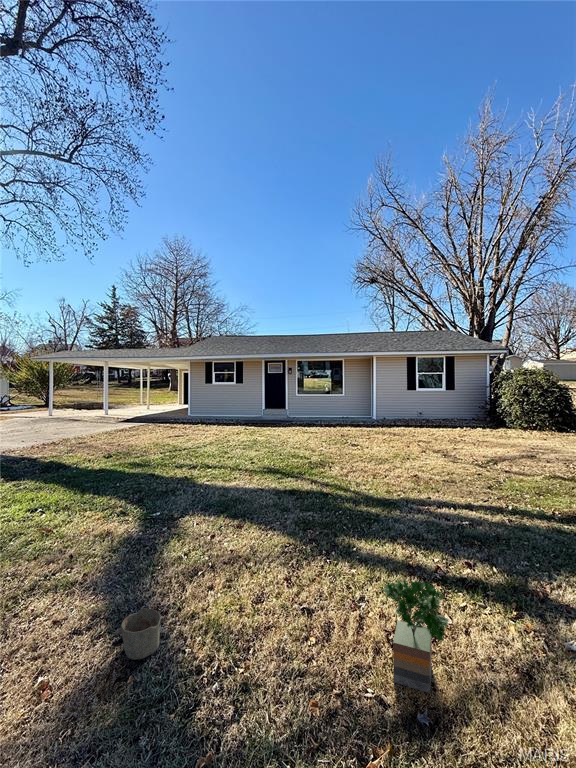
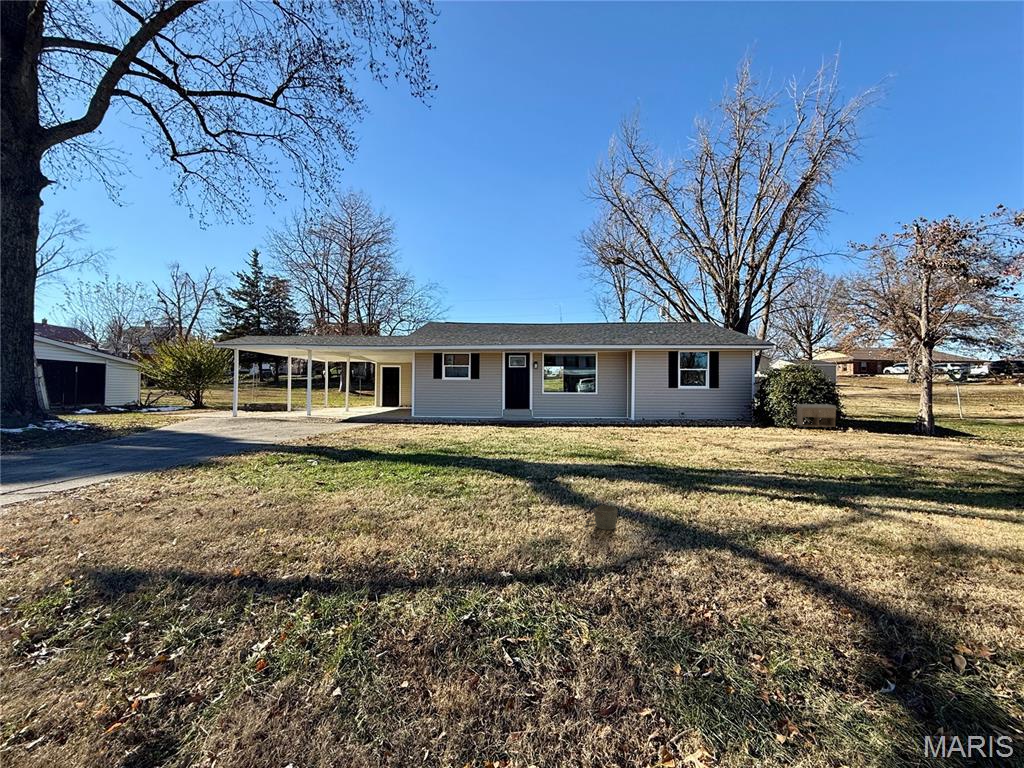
storage bench: none [527,406,568,431] -> present [797,404,836,429]
potted tree: present [384,579,449,693] -> none [757,475,800,533]

